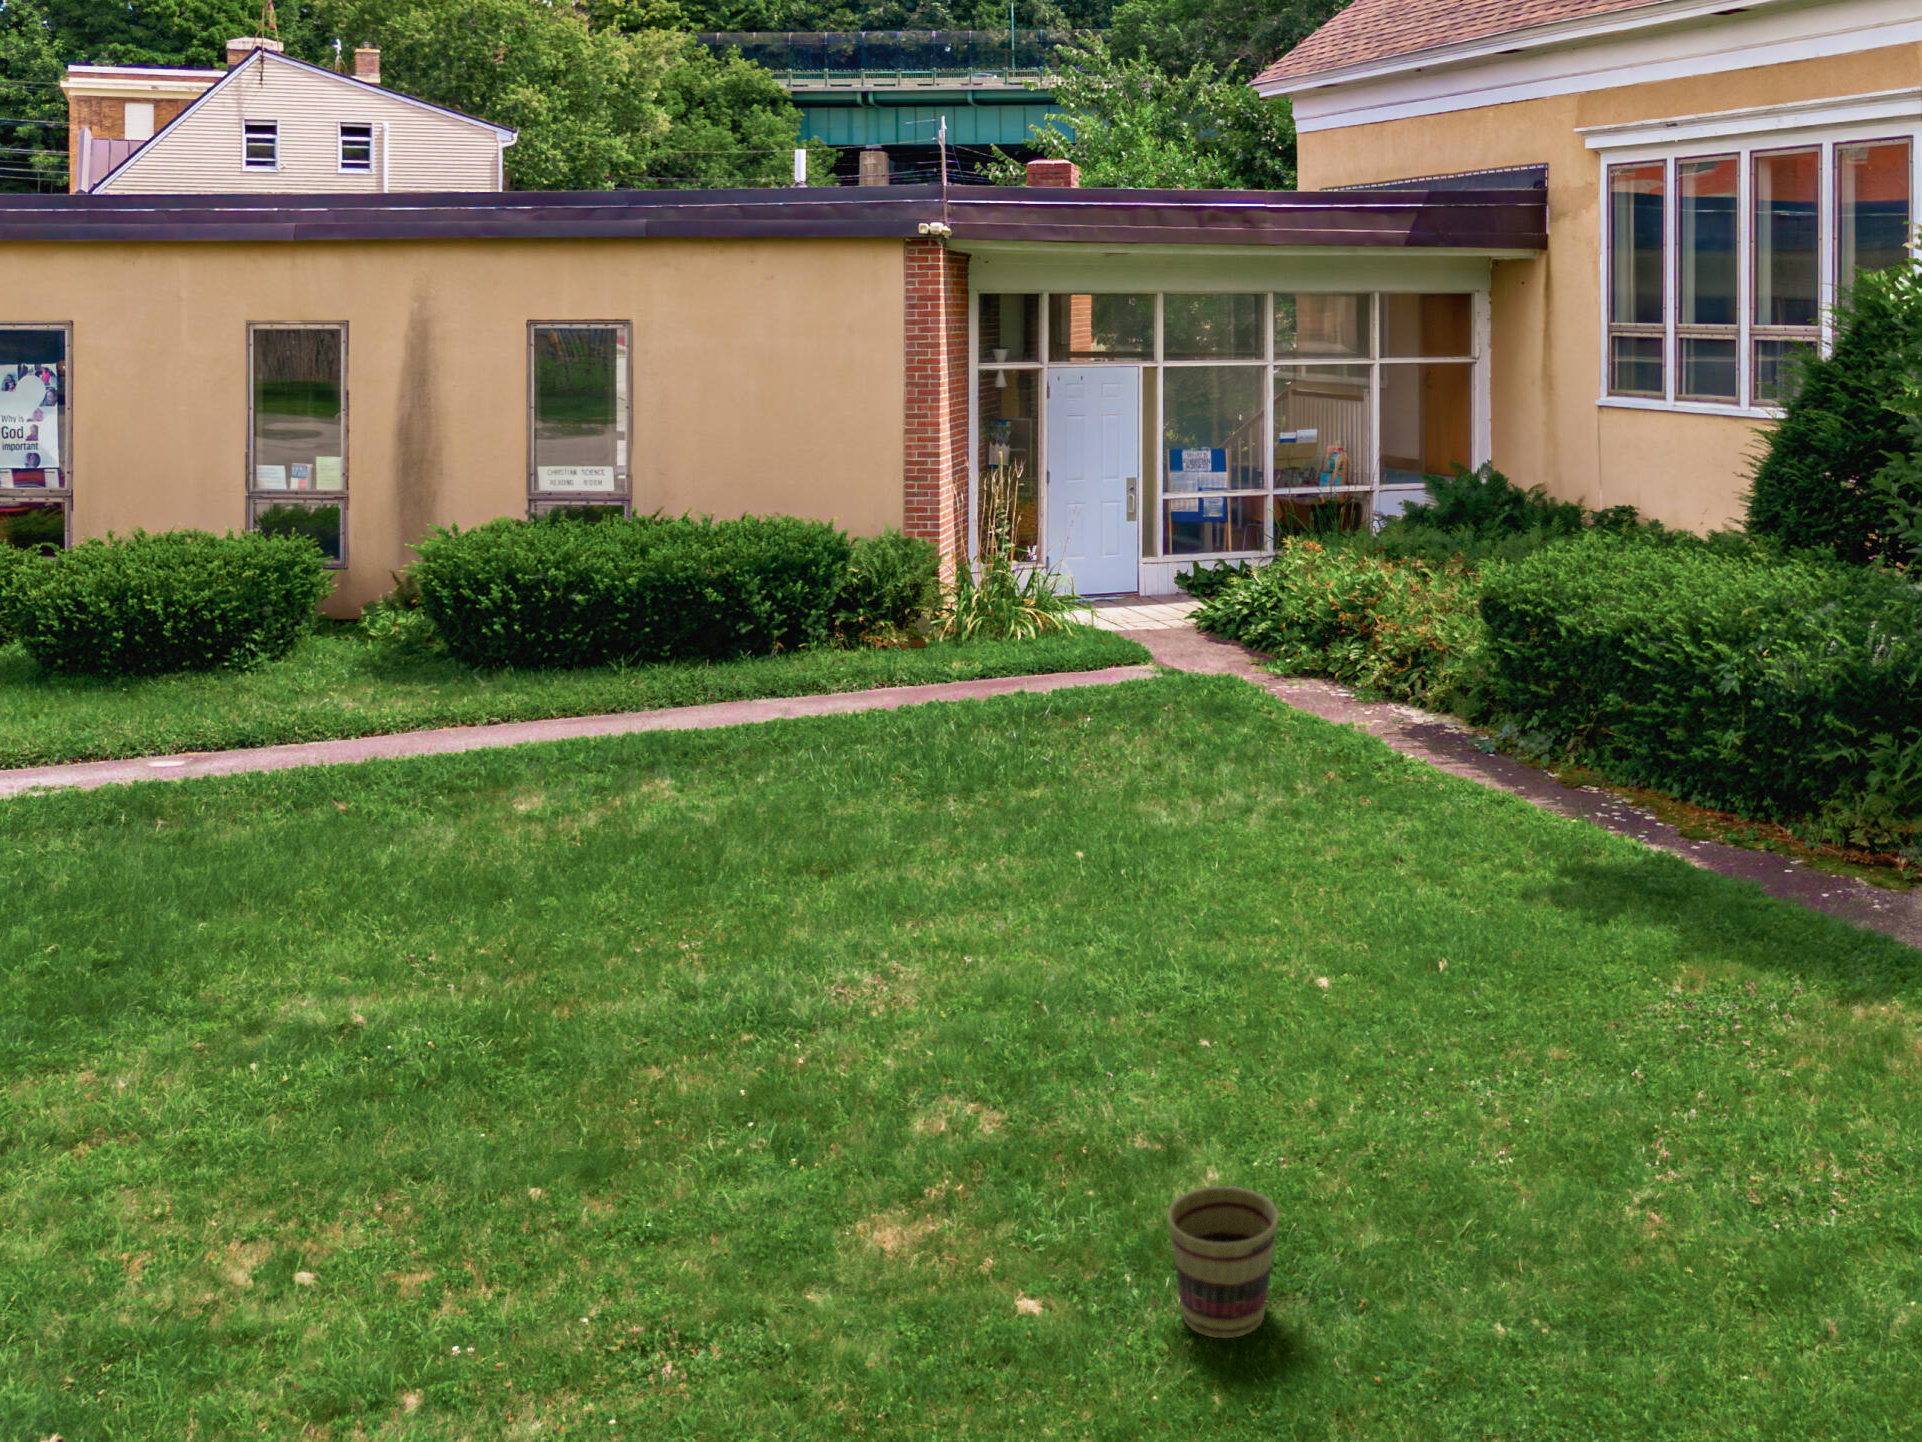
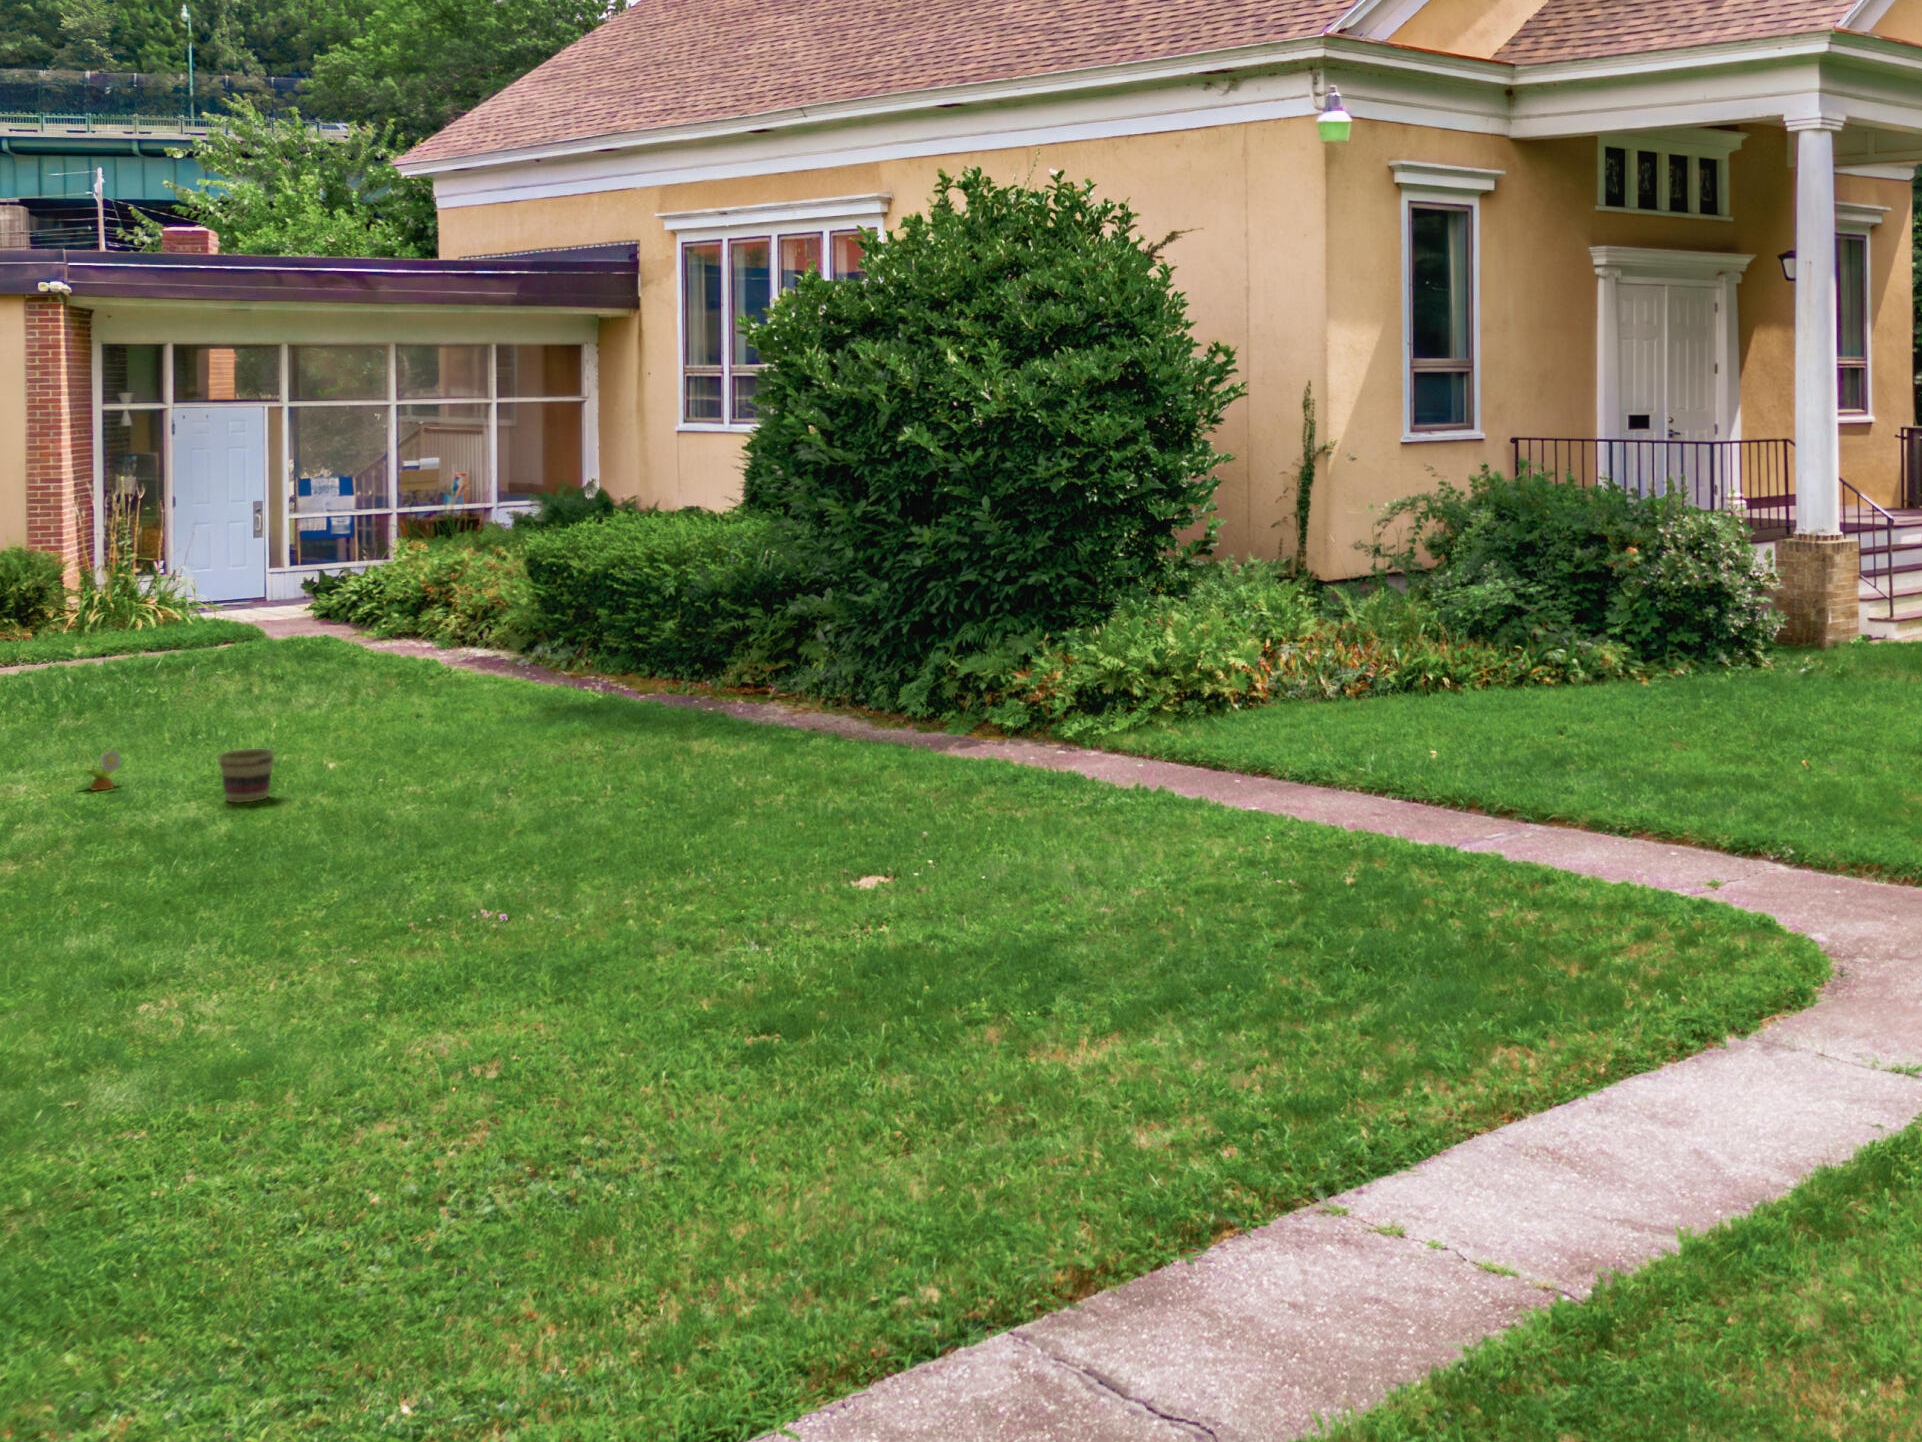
decorative plant: present [903,616,933,648] -> present [83,751,123,791]

